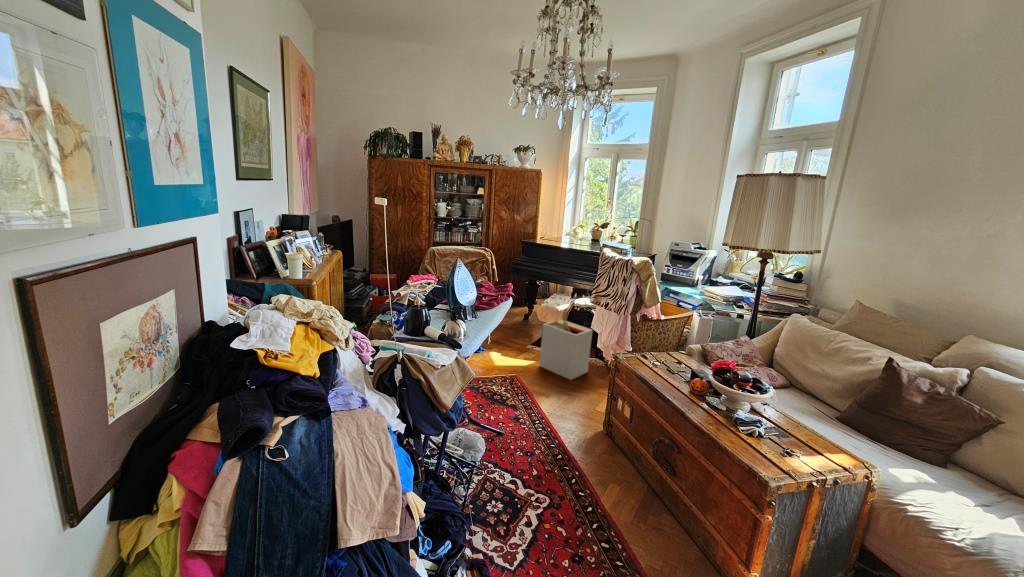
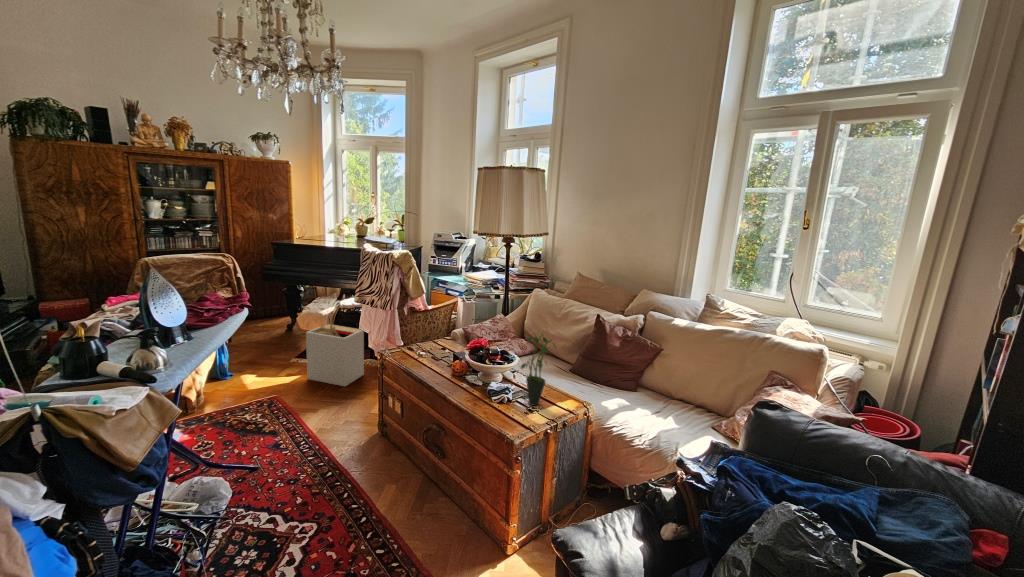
potted plant: none [781,365,836,451] -> present [521,334,556,406]

